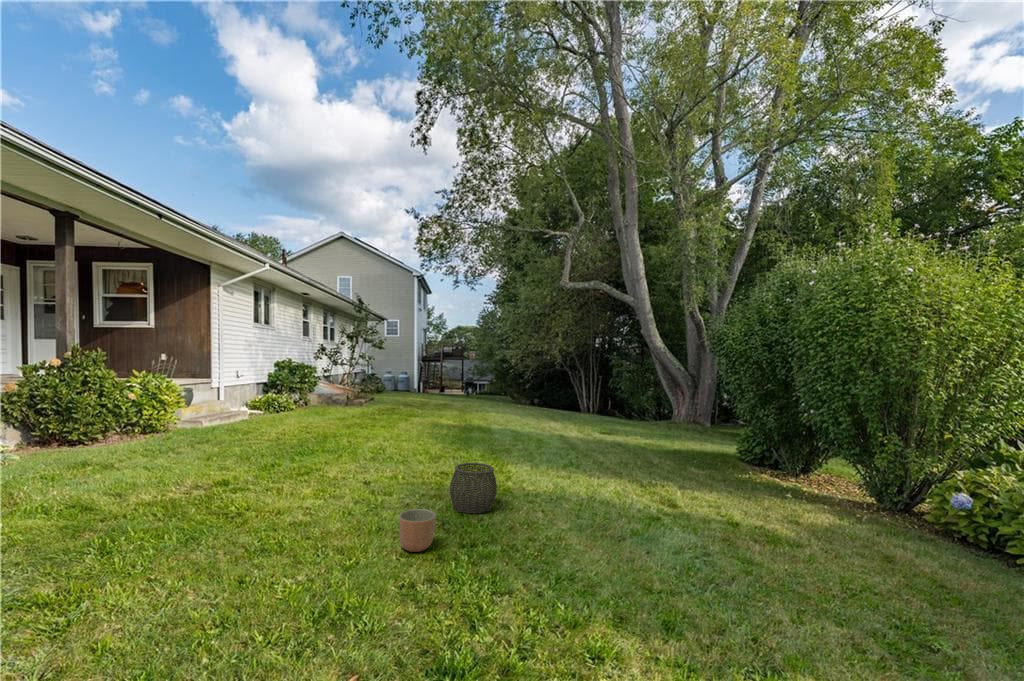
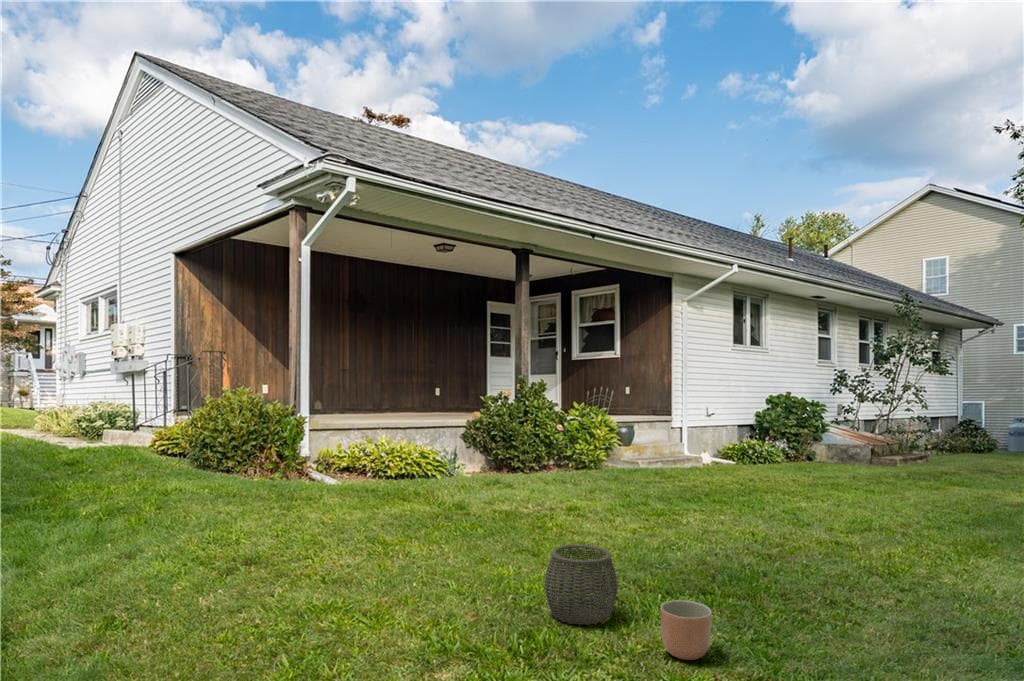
woven basket: present [450,463,497,514] -> present [544,544,618,625]

